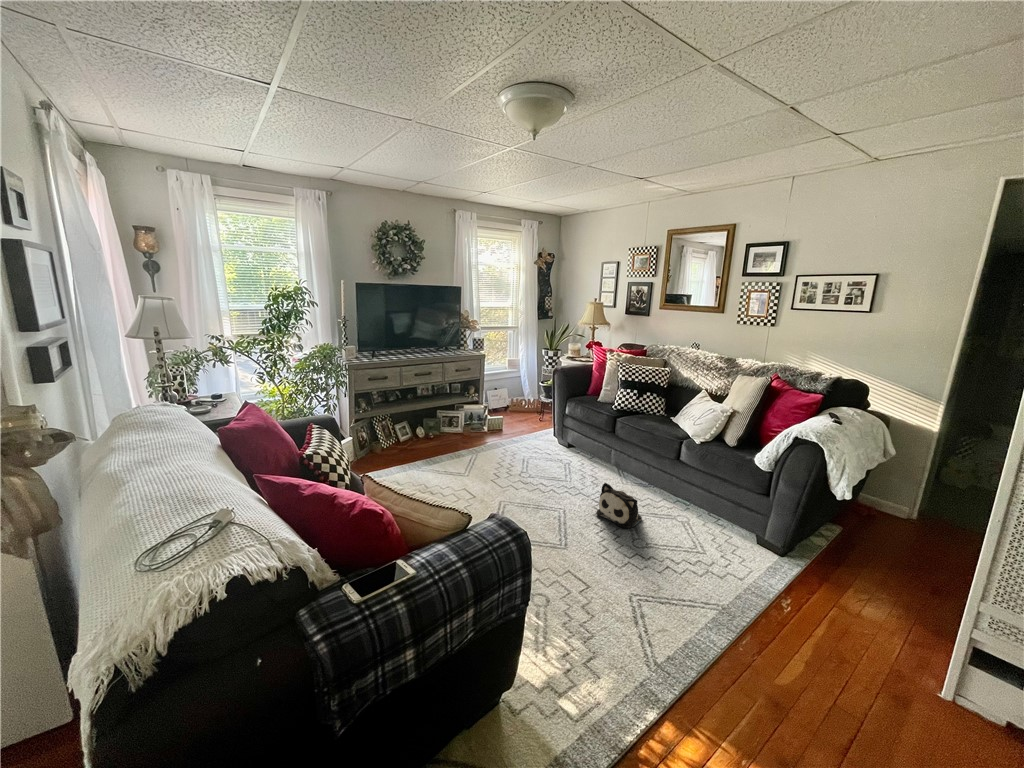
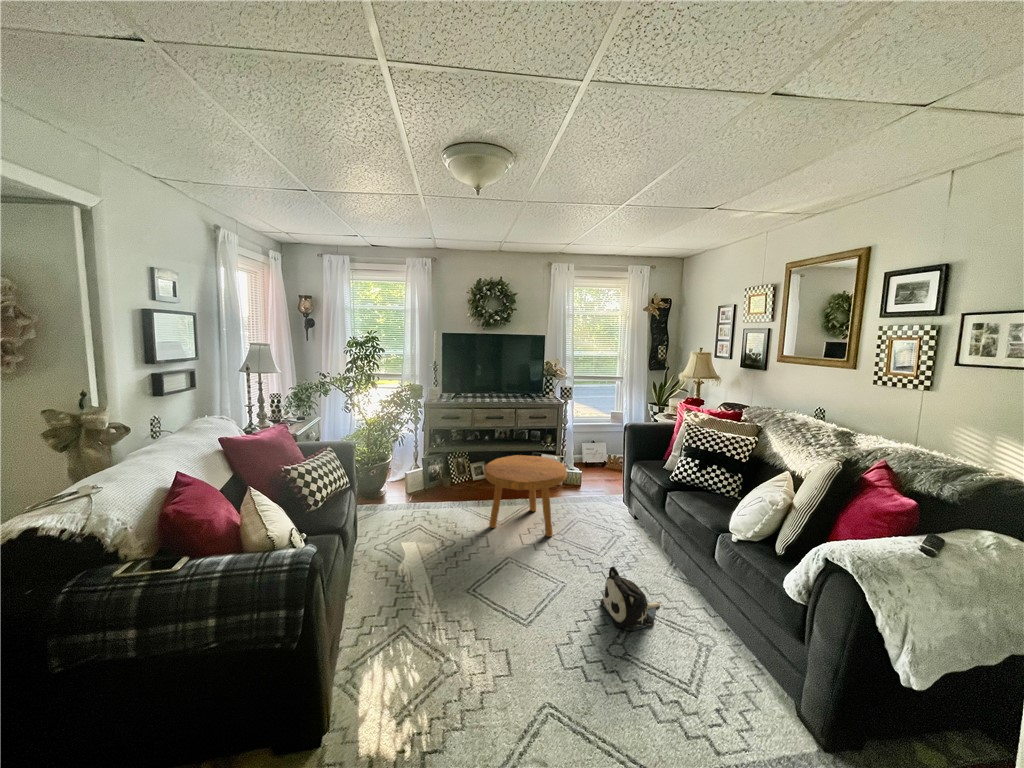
footstool: none [446,405,526,478] -> present [484,455,567,537]

